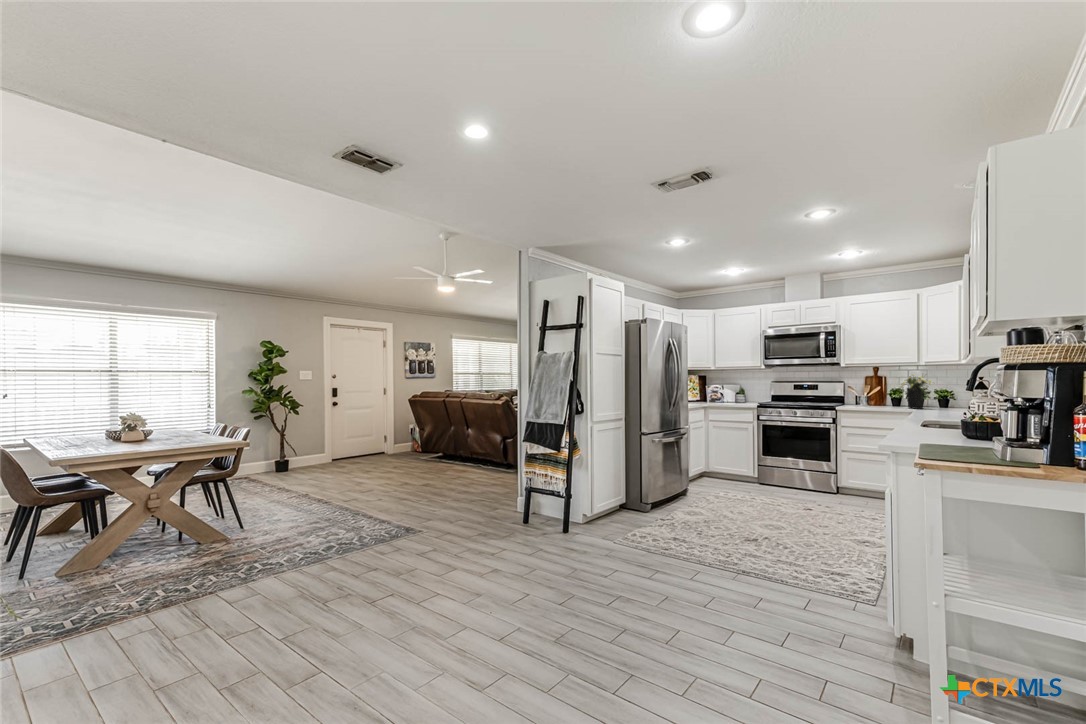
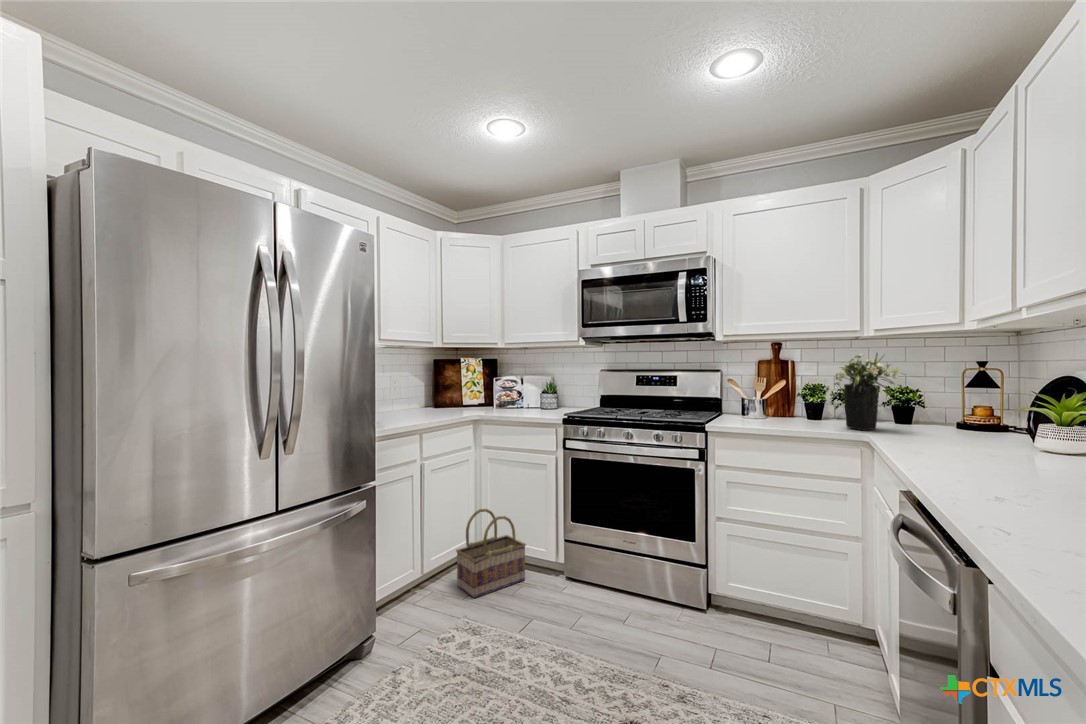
basket: none [706,449,739,487] -> present [456,509,526,598]

